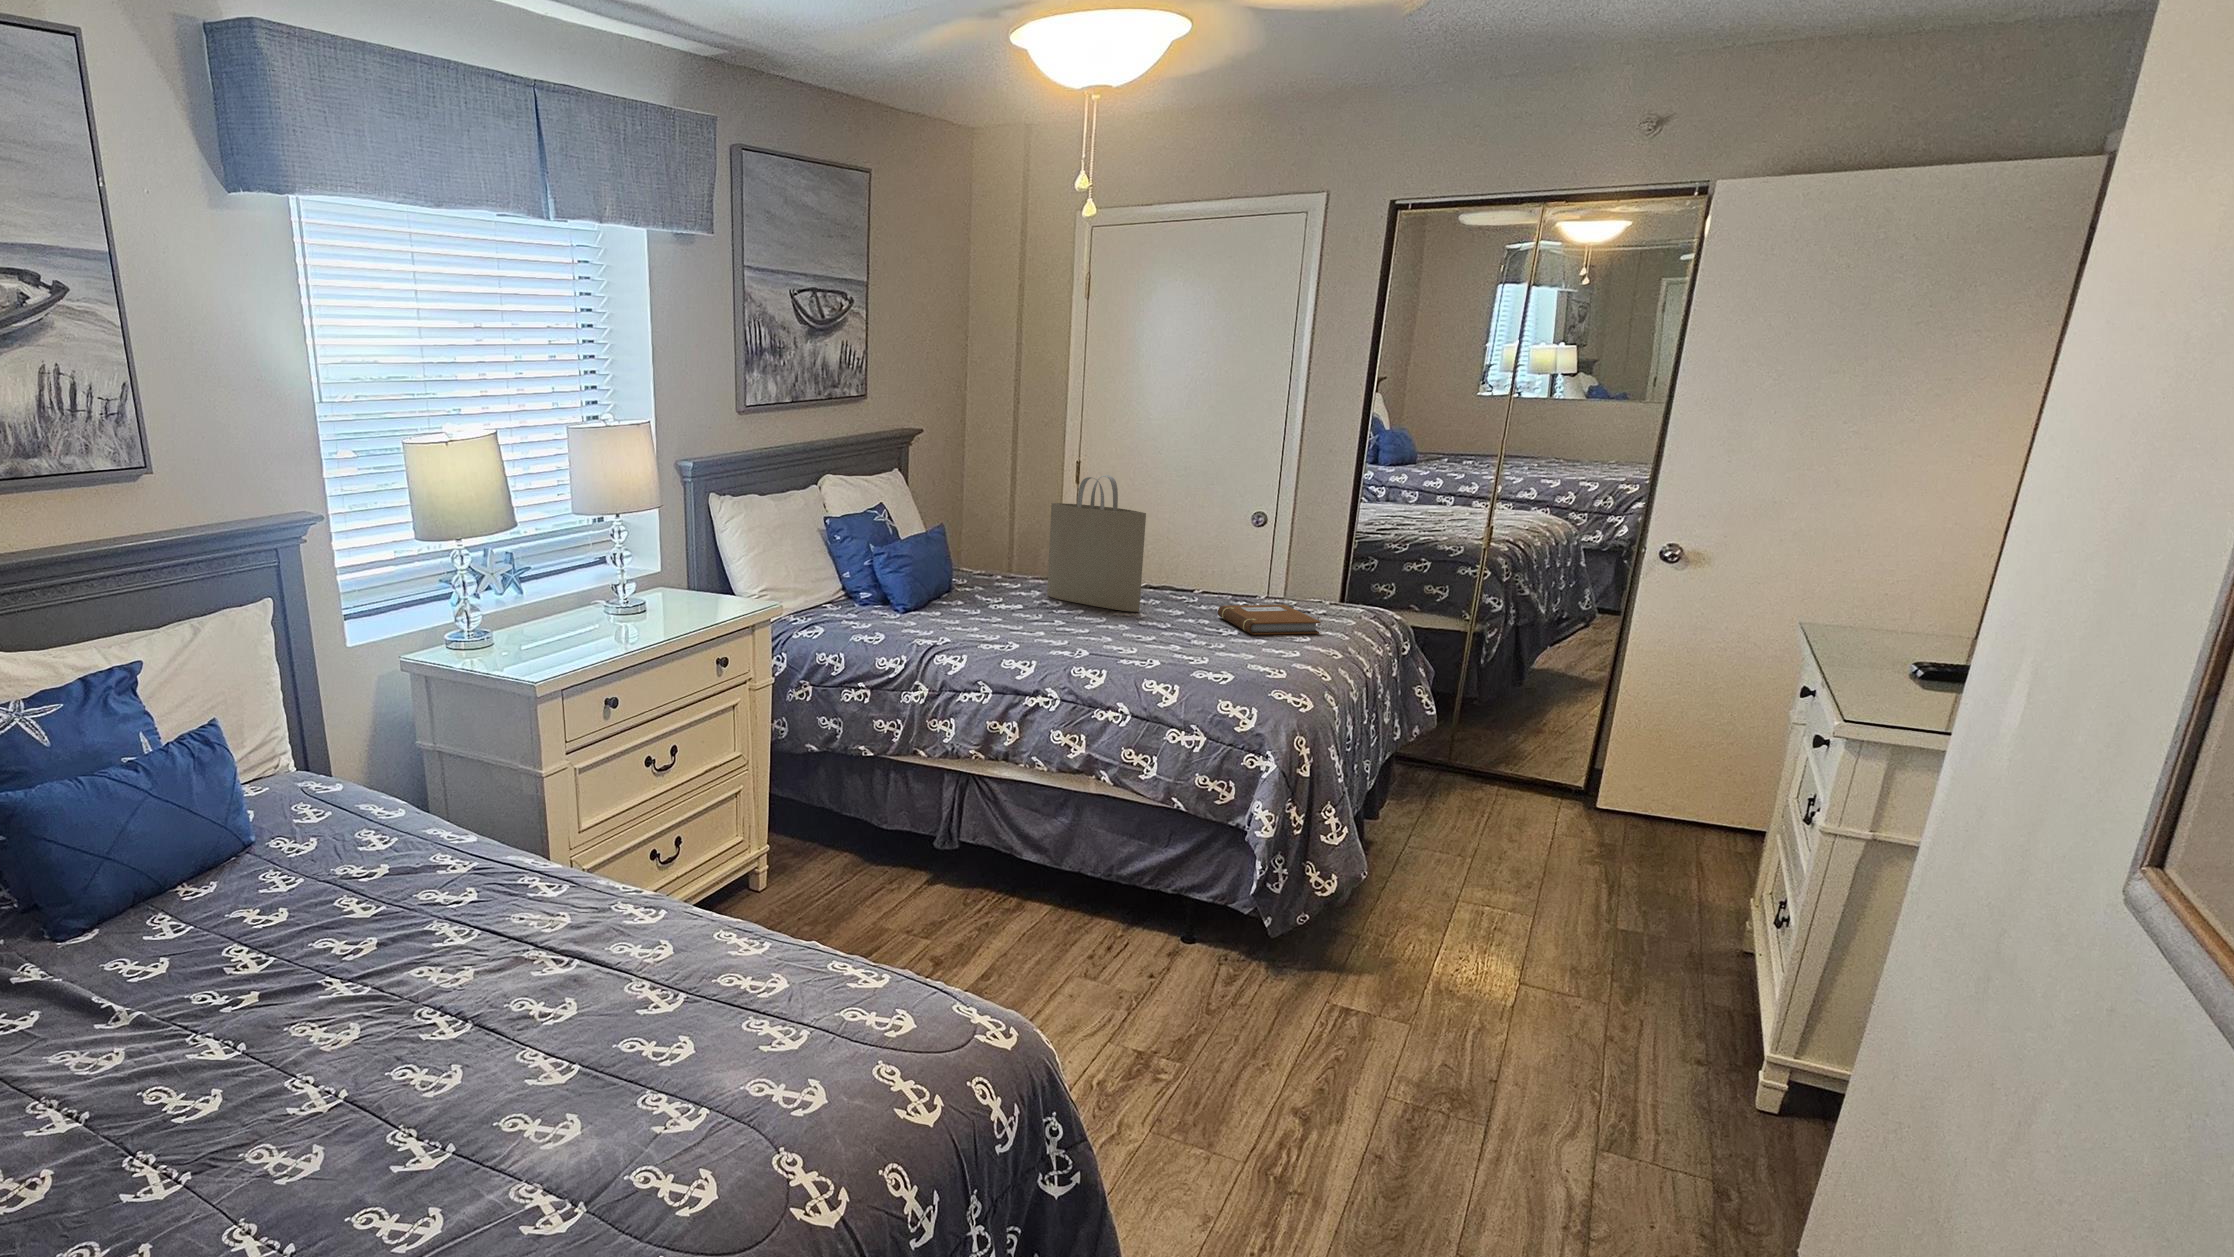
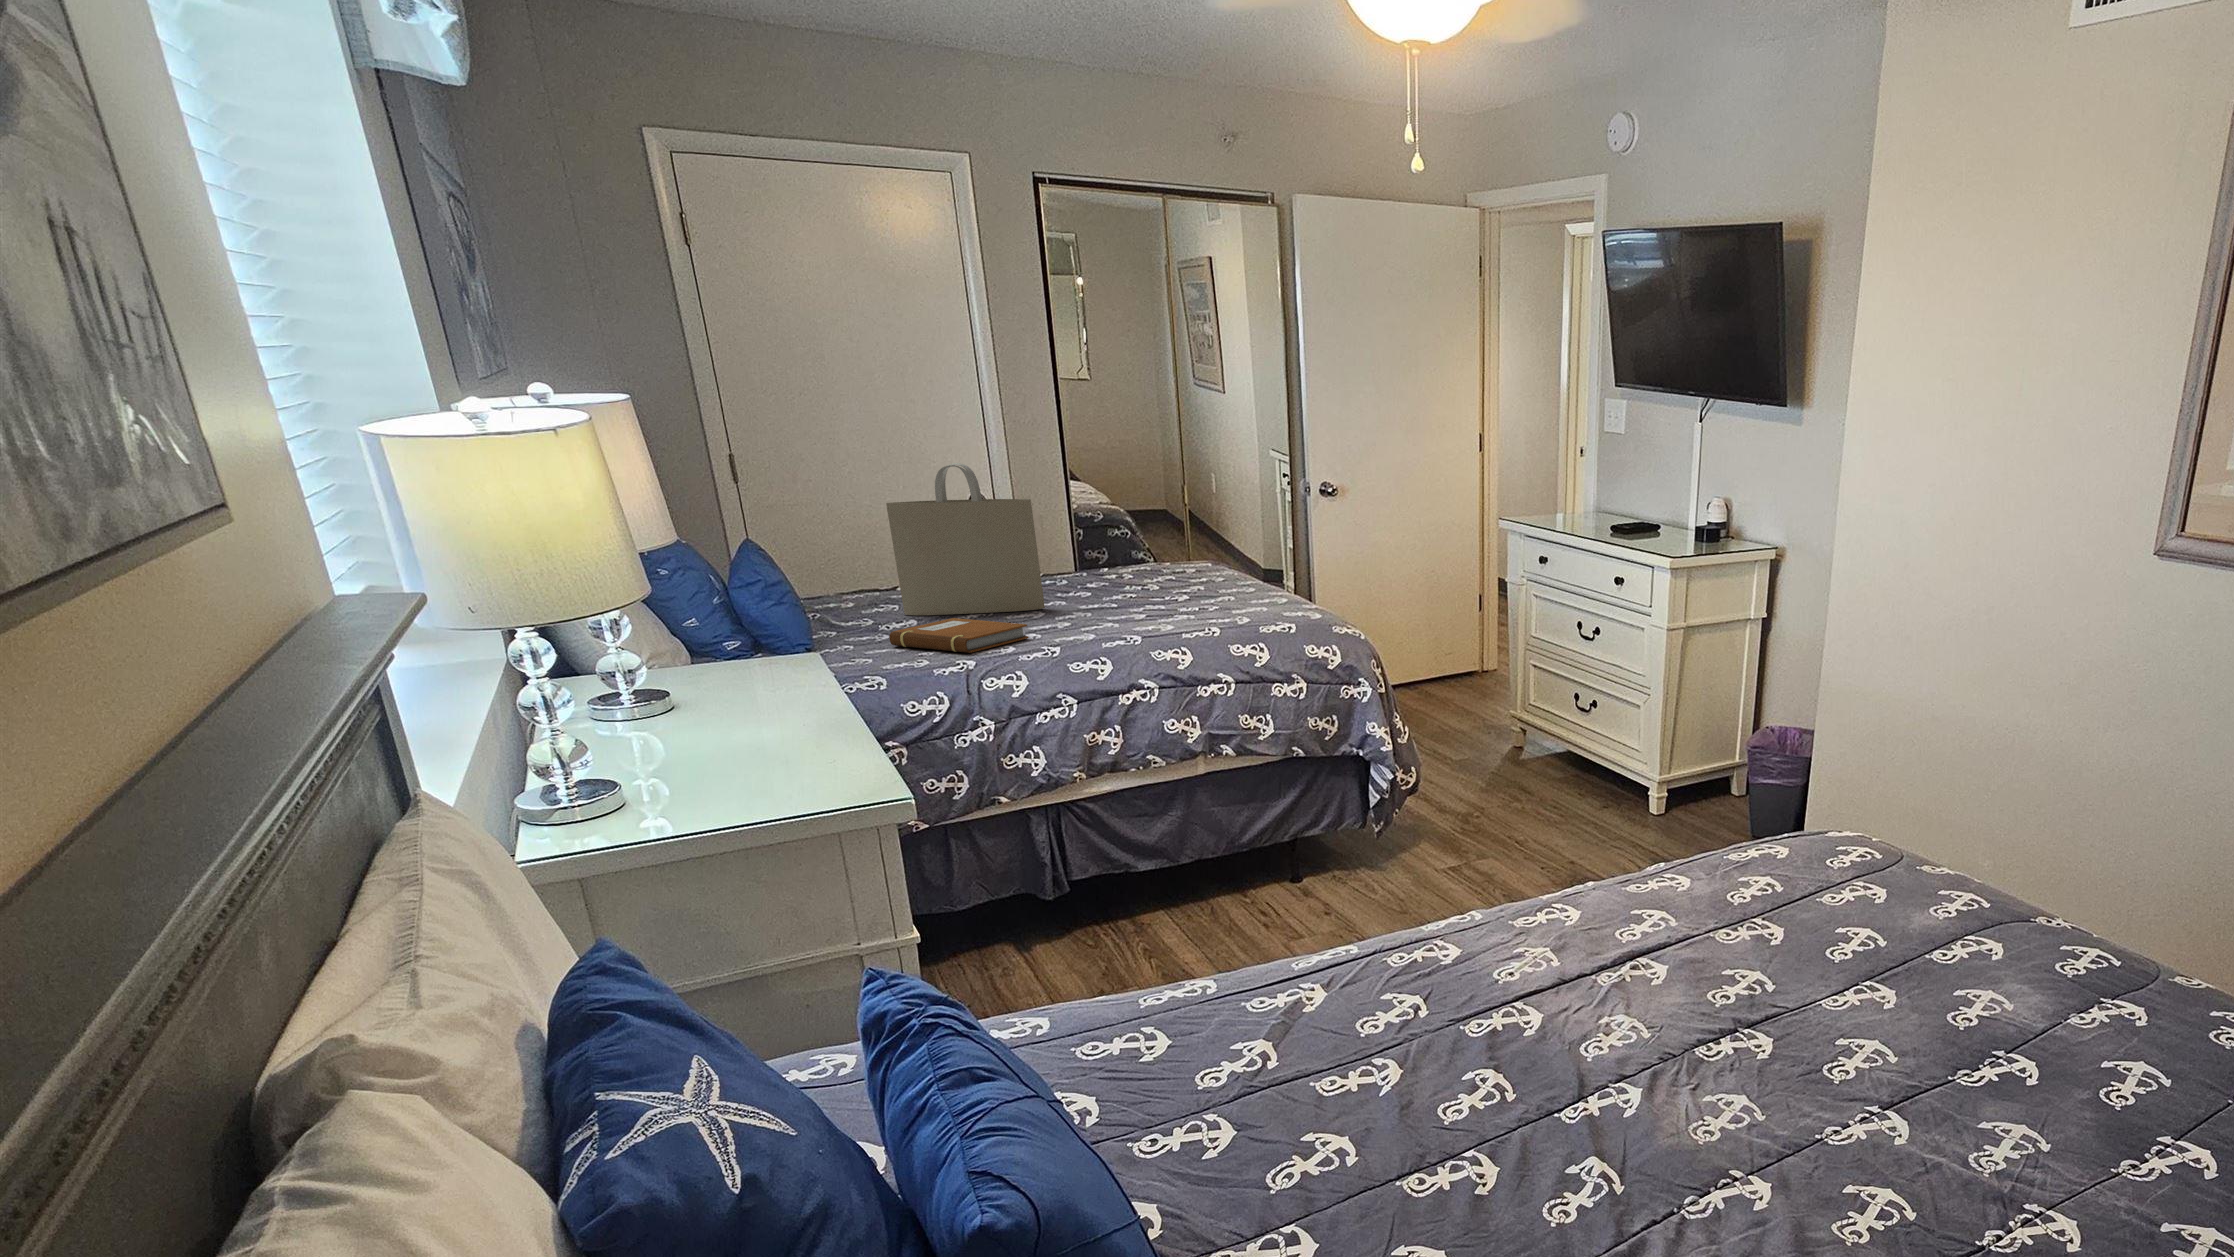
notebook: present [1218,605,1321,635] -> present [889,618,1029,653]

